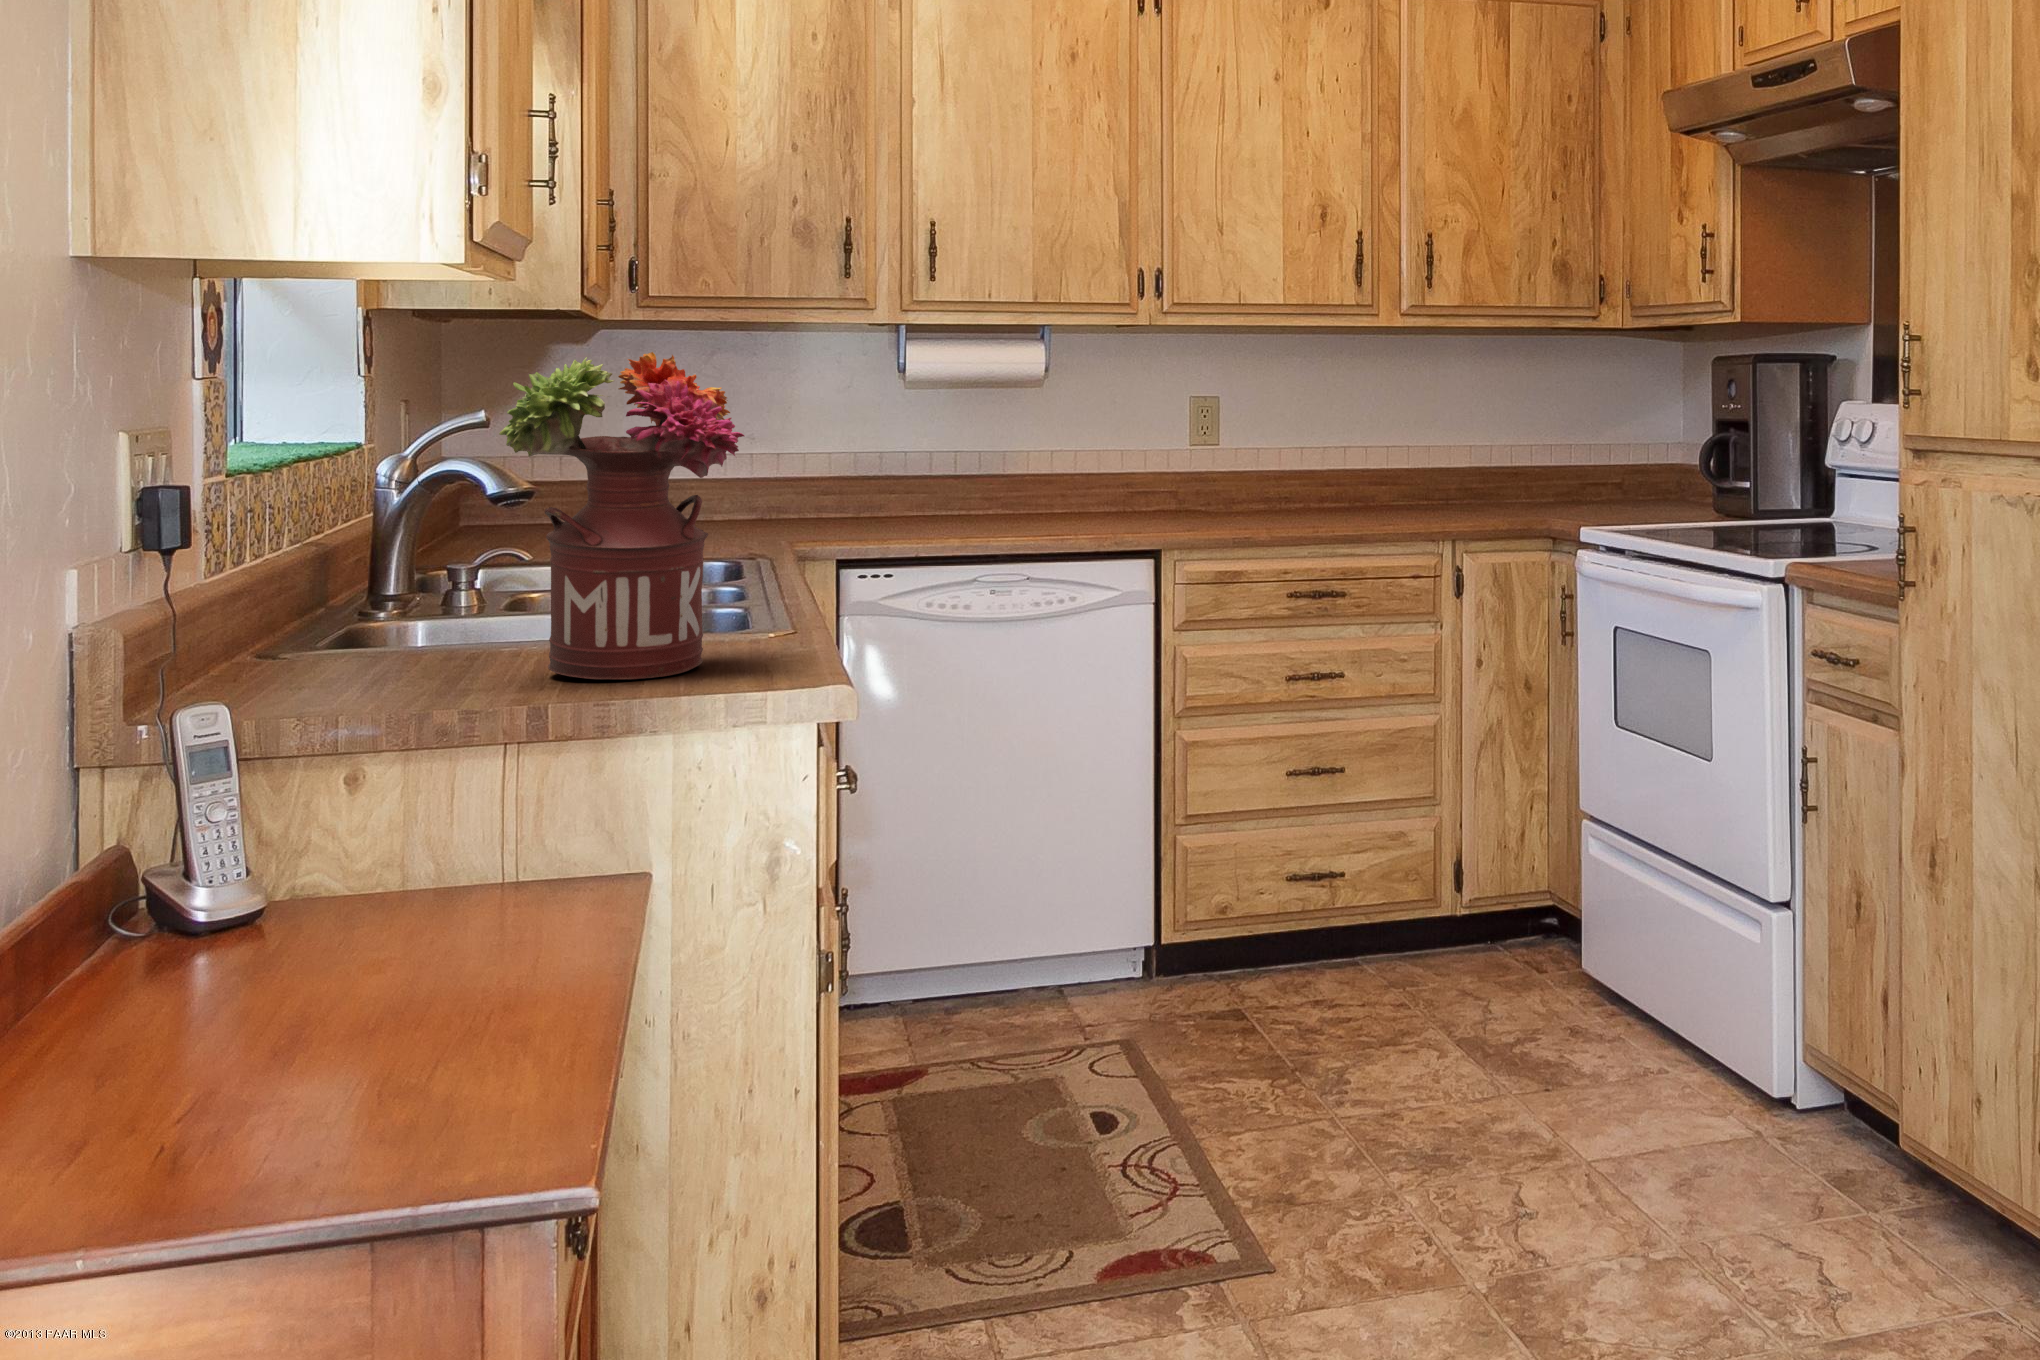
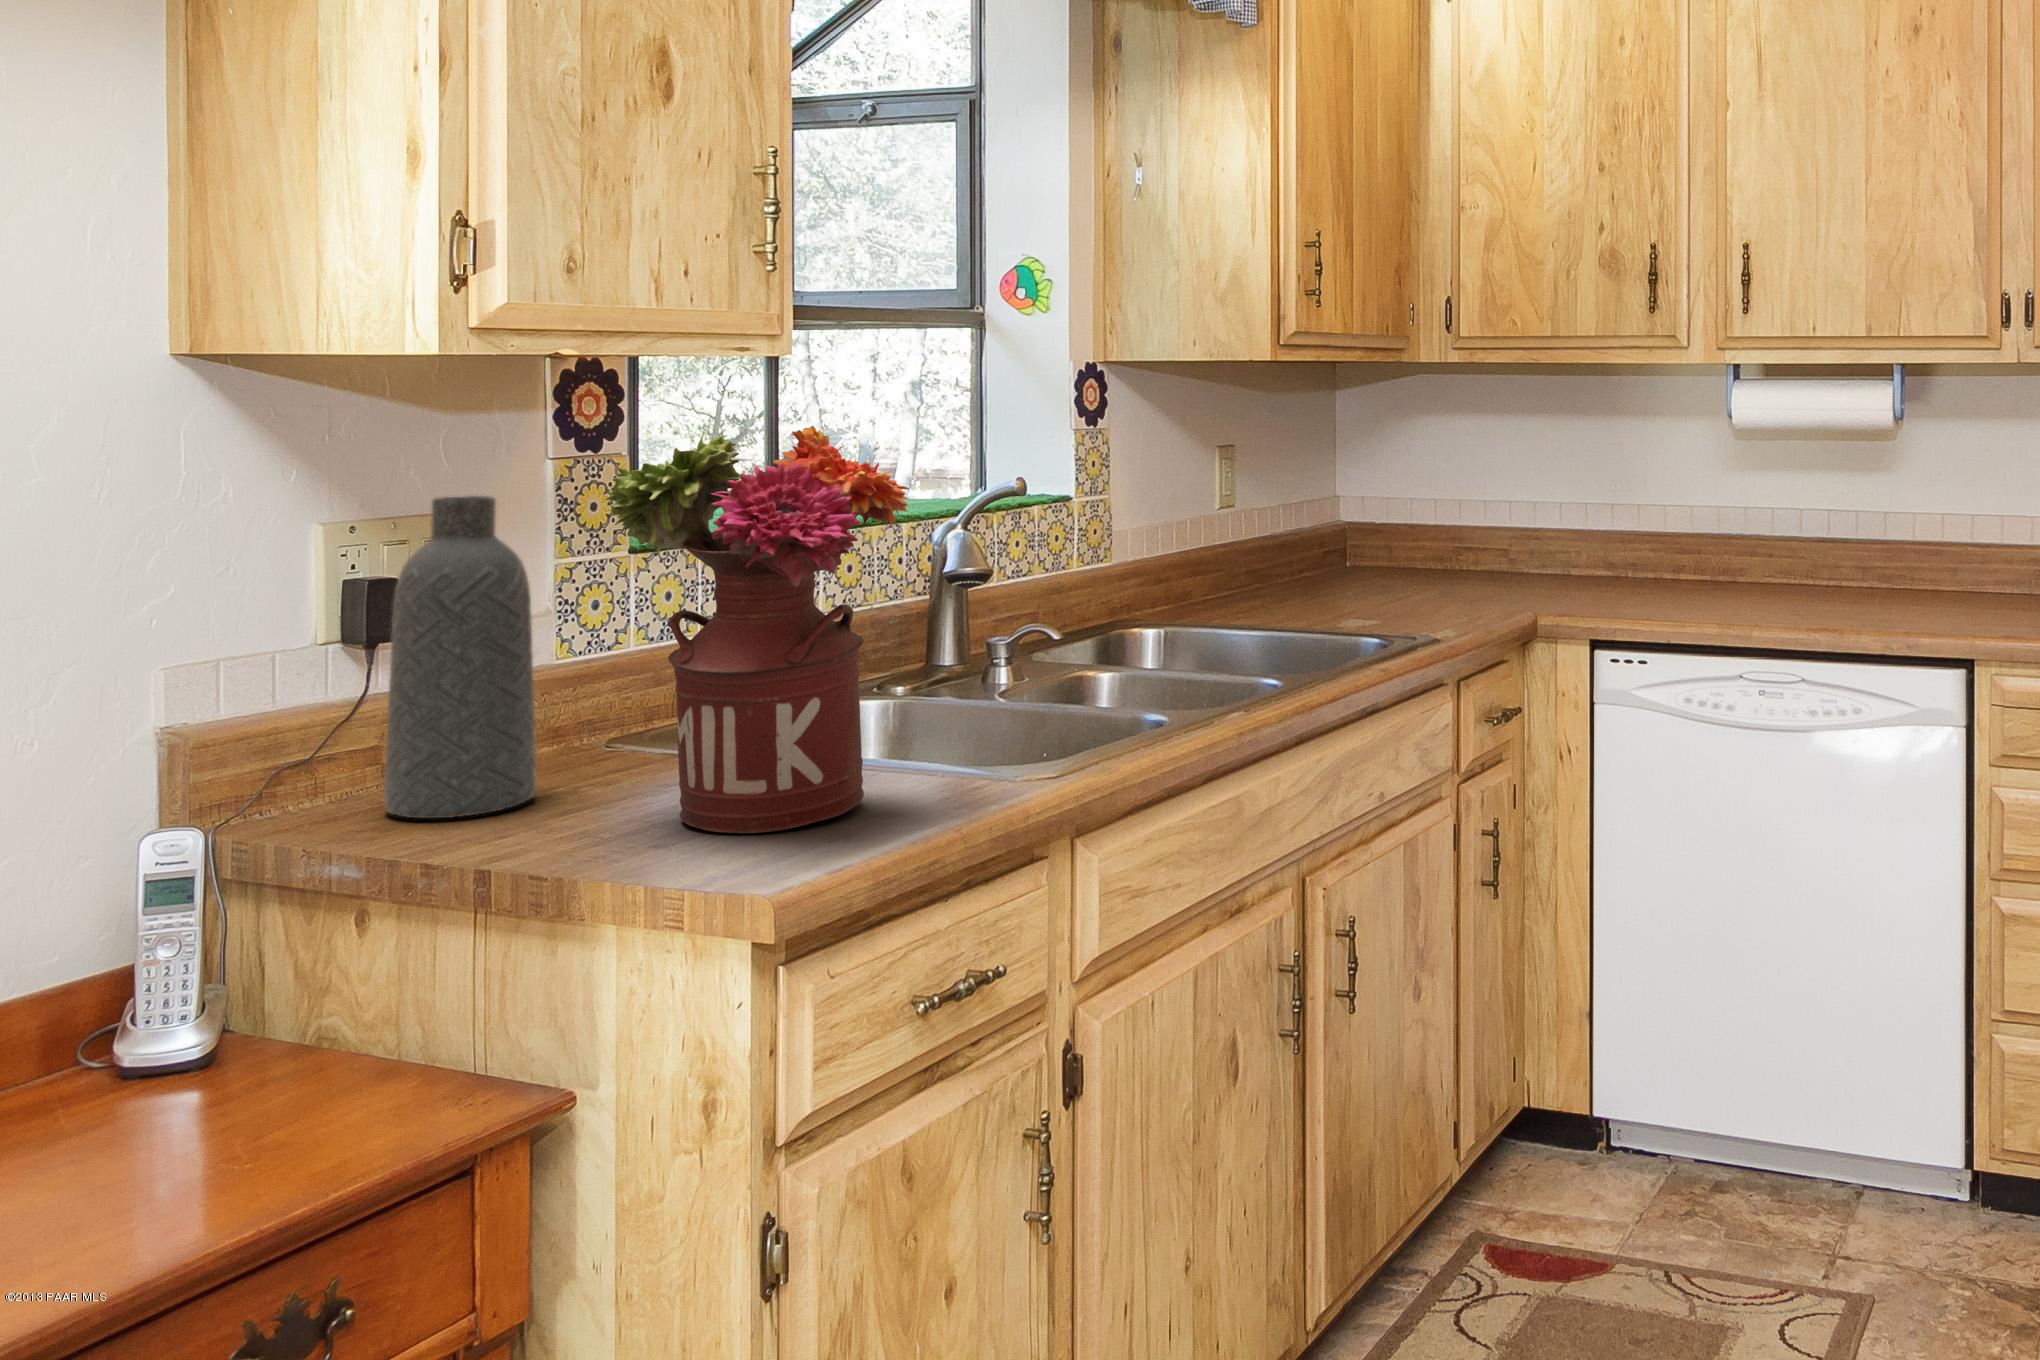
vase: none [238,419,378,707] -> present [384,496,536,818]

